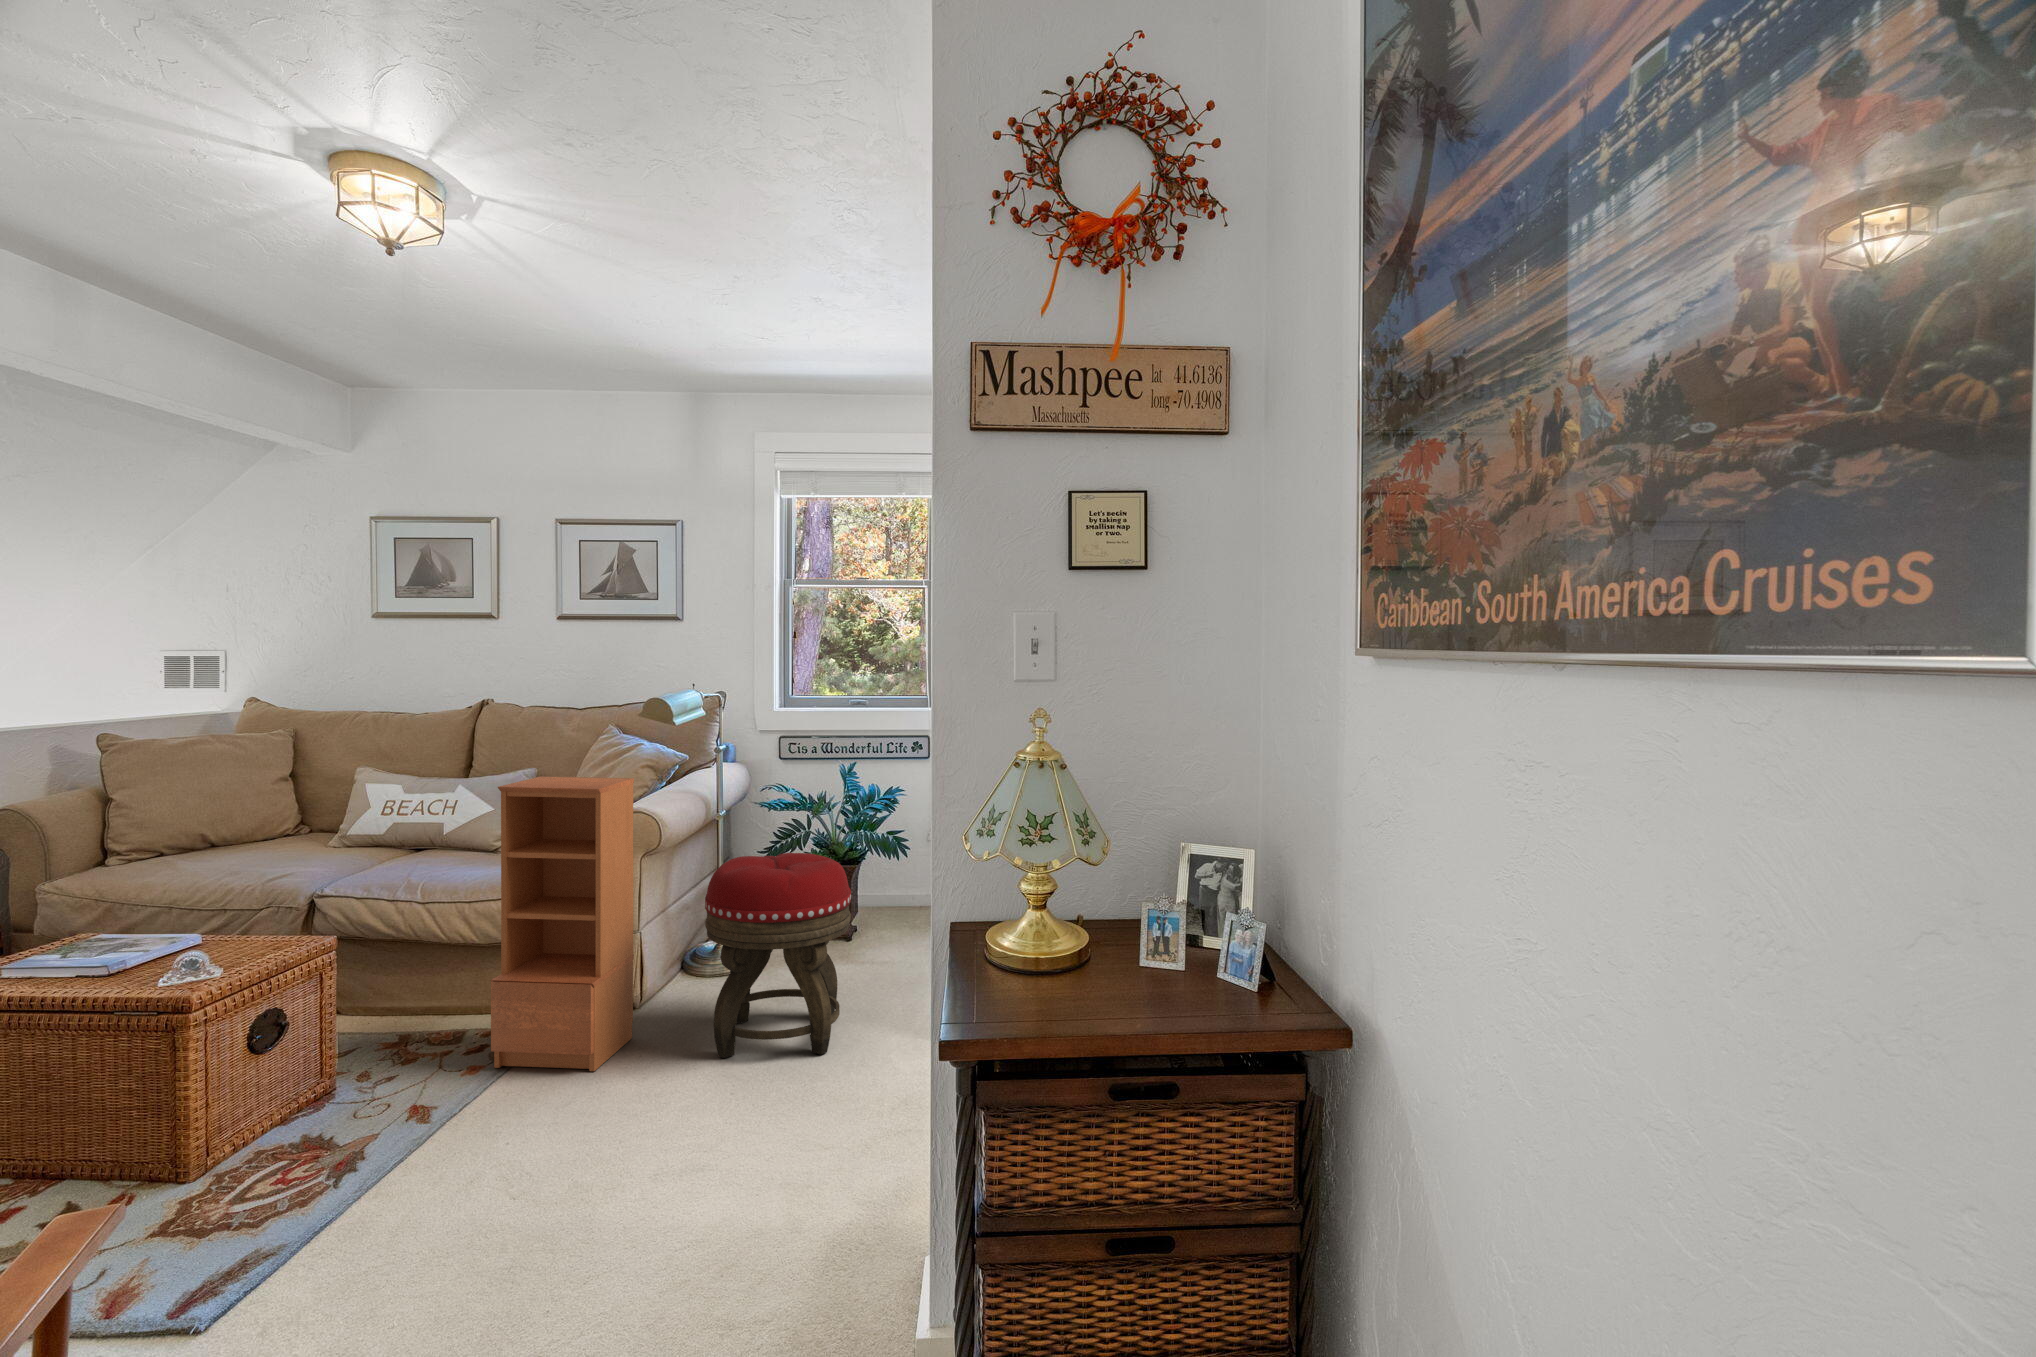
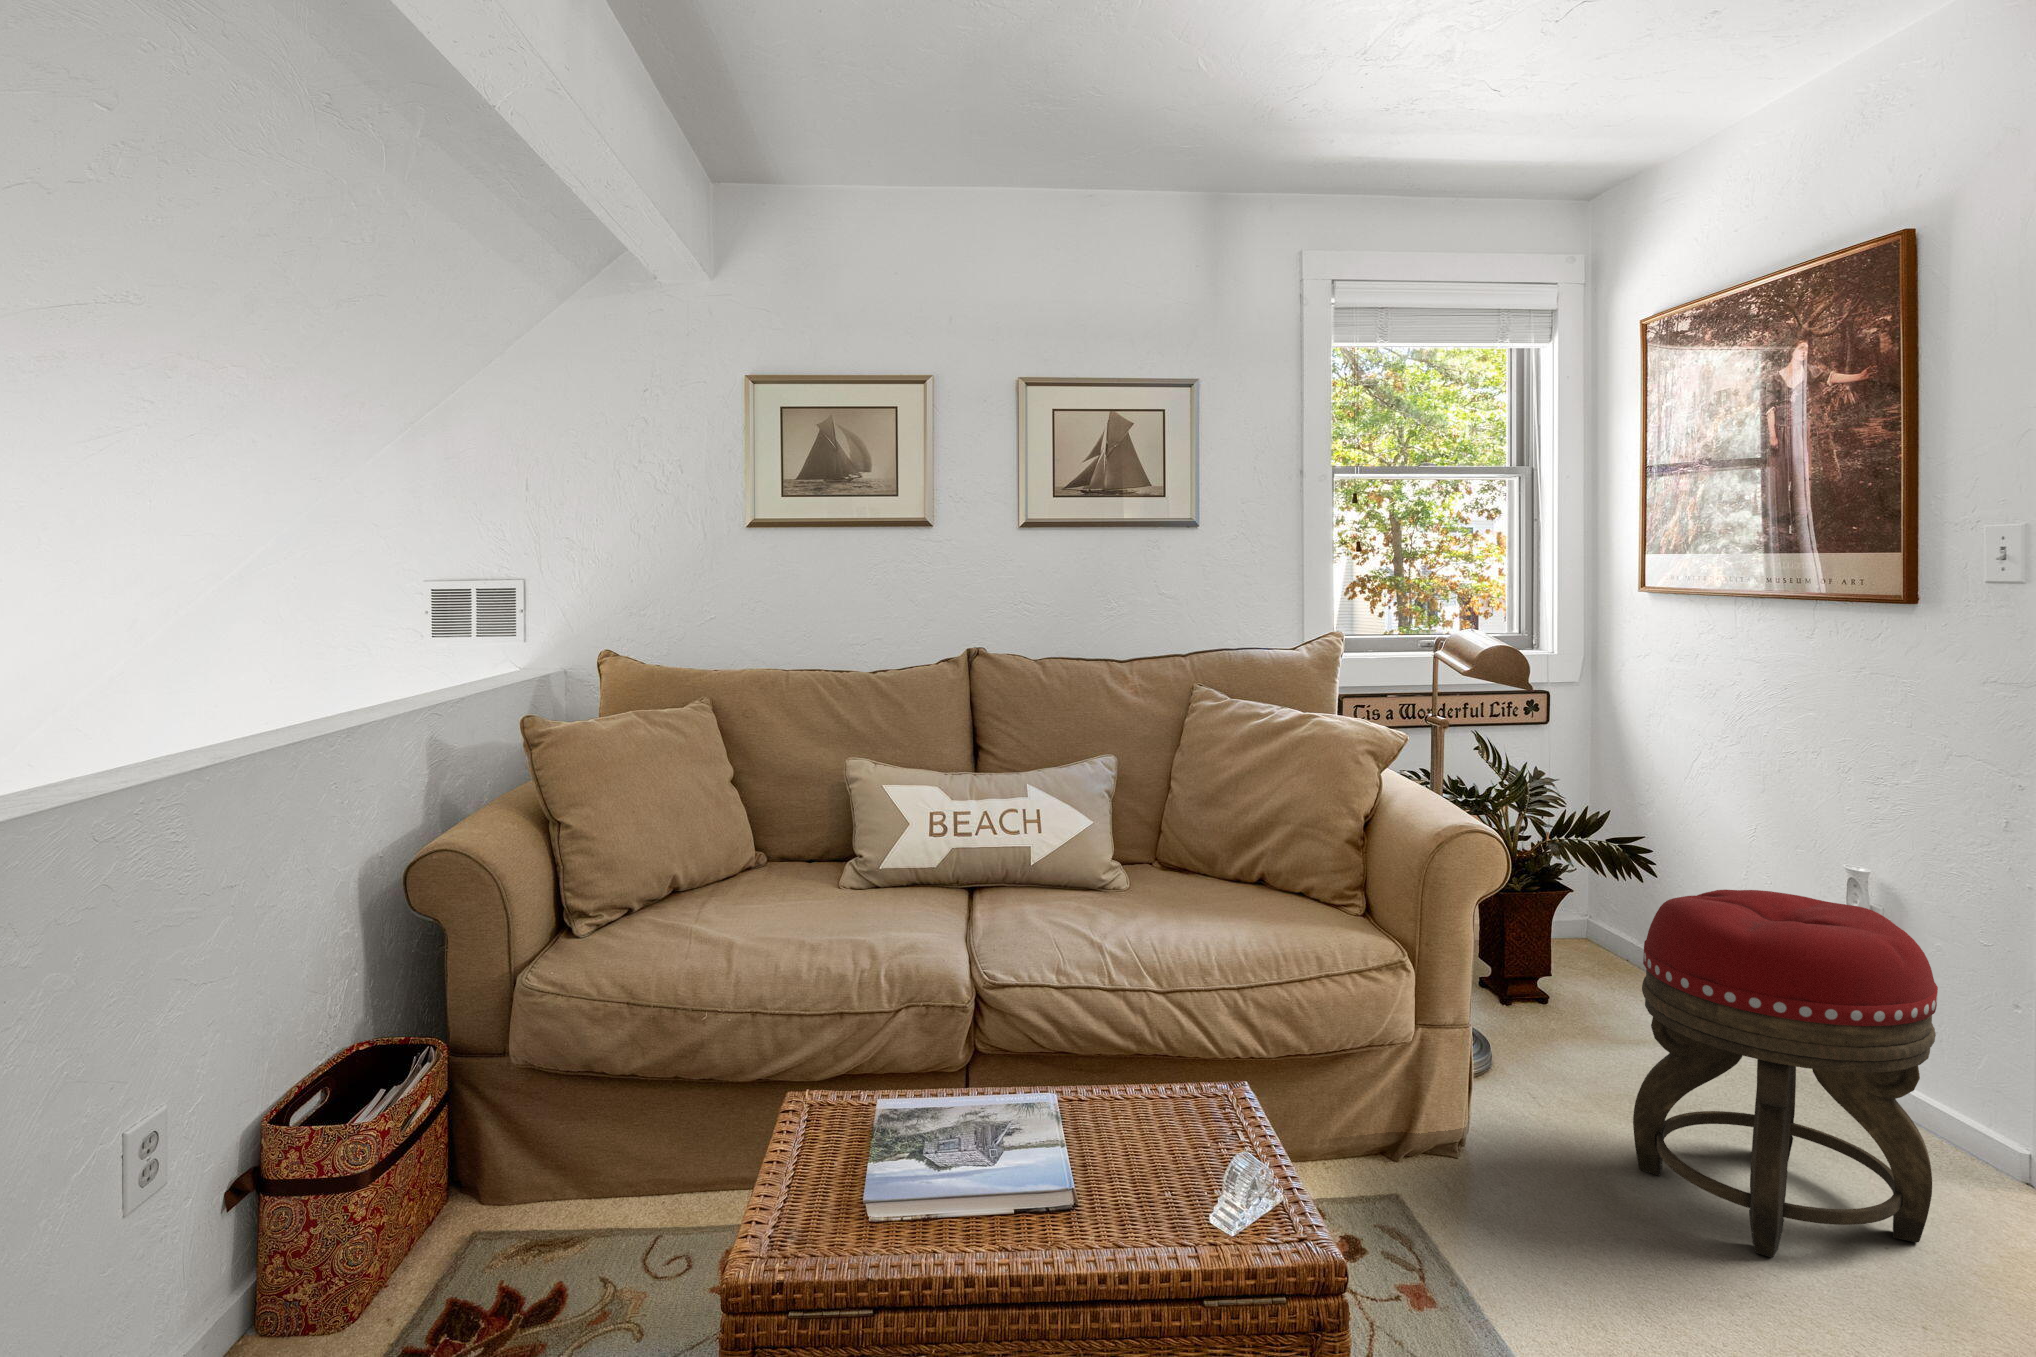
bookcase: present [491,776,634,1071] -> none [1375,773,1619,1299]

